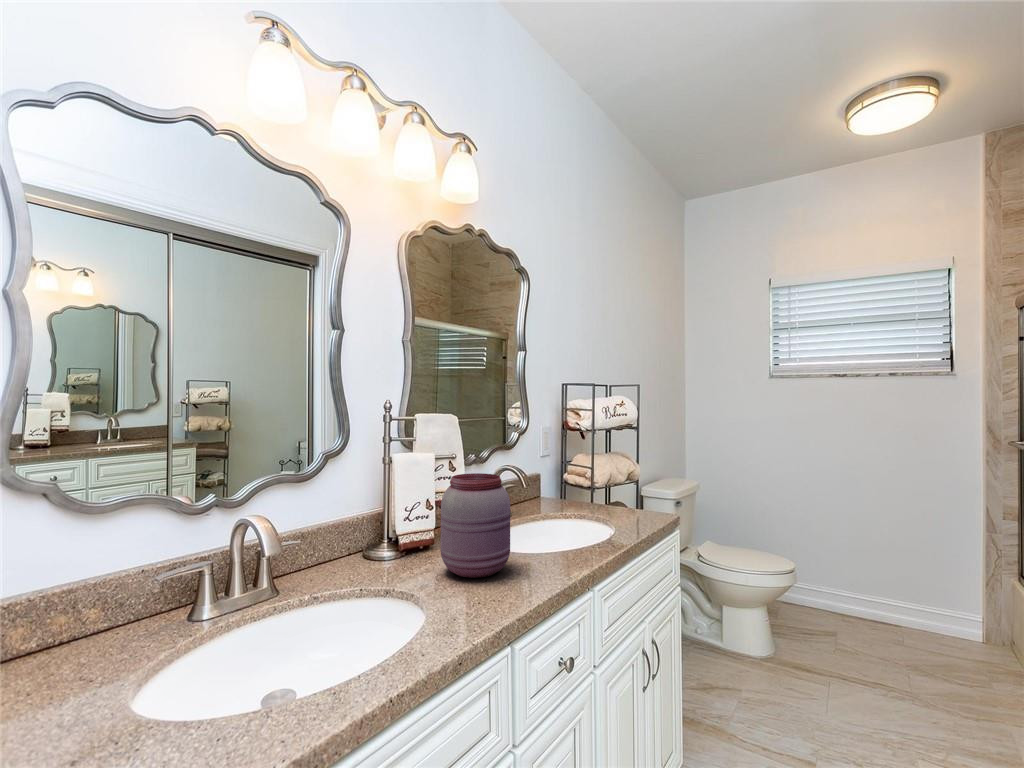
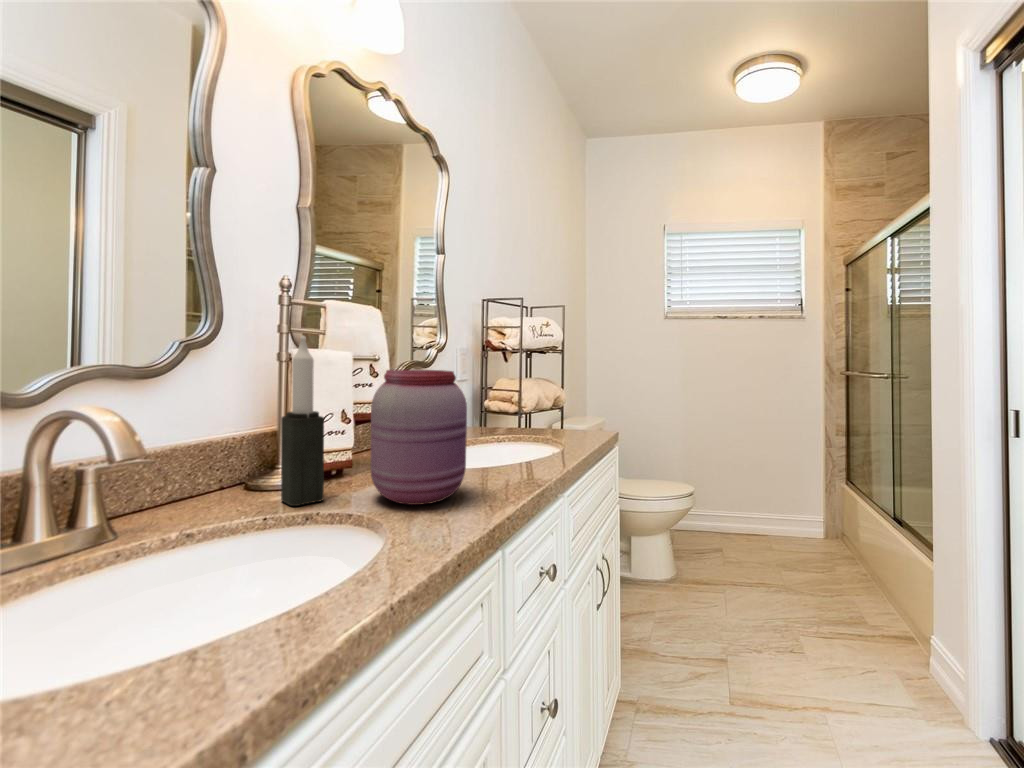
candle: none [382,453,410,574] -> present [281,336,324,506]

